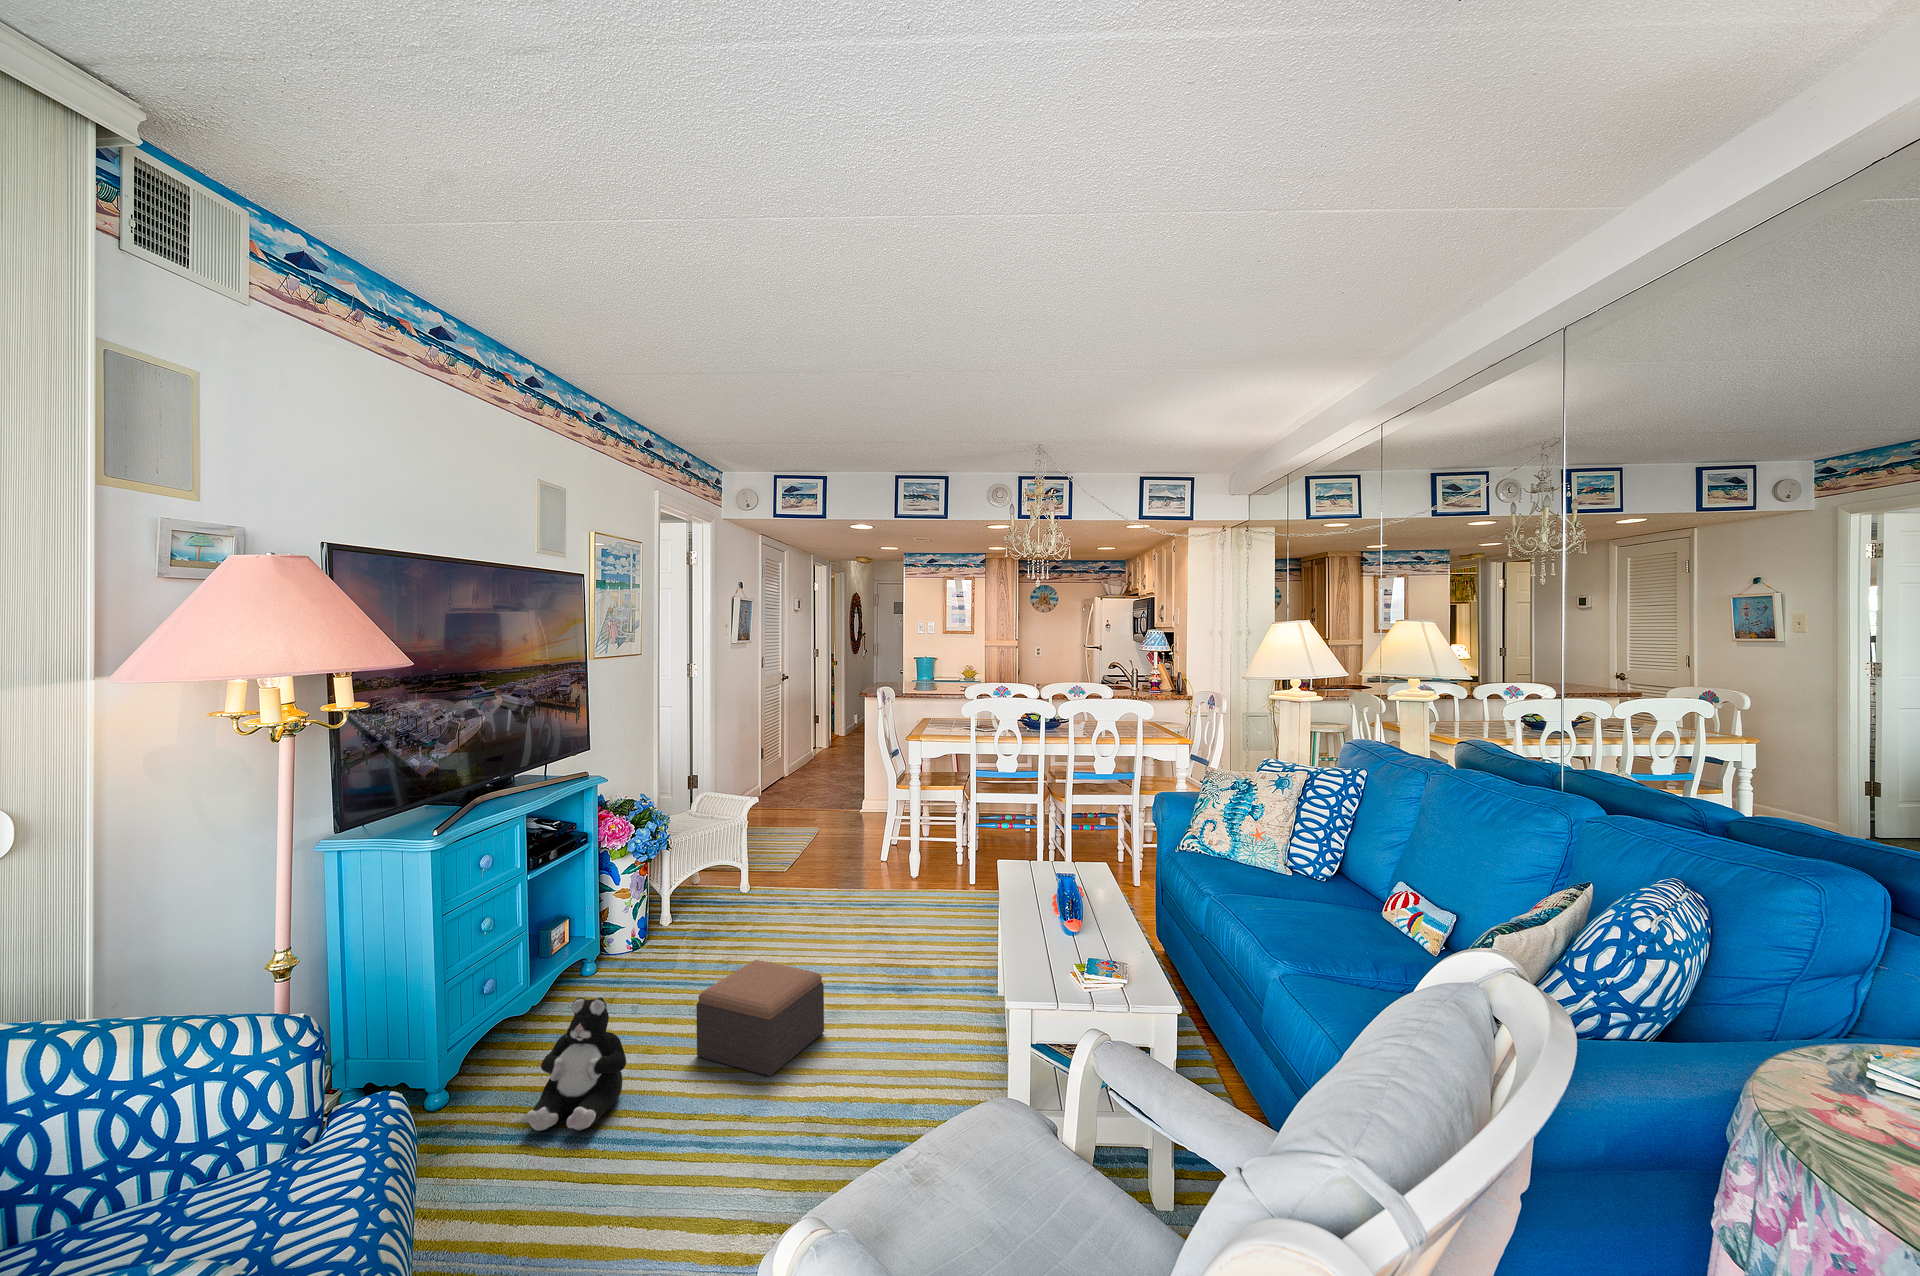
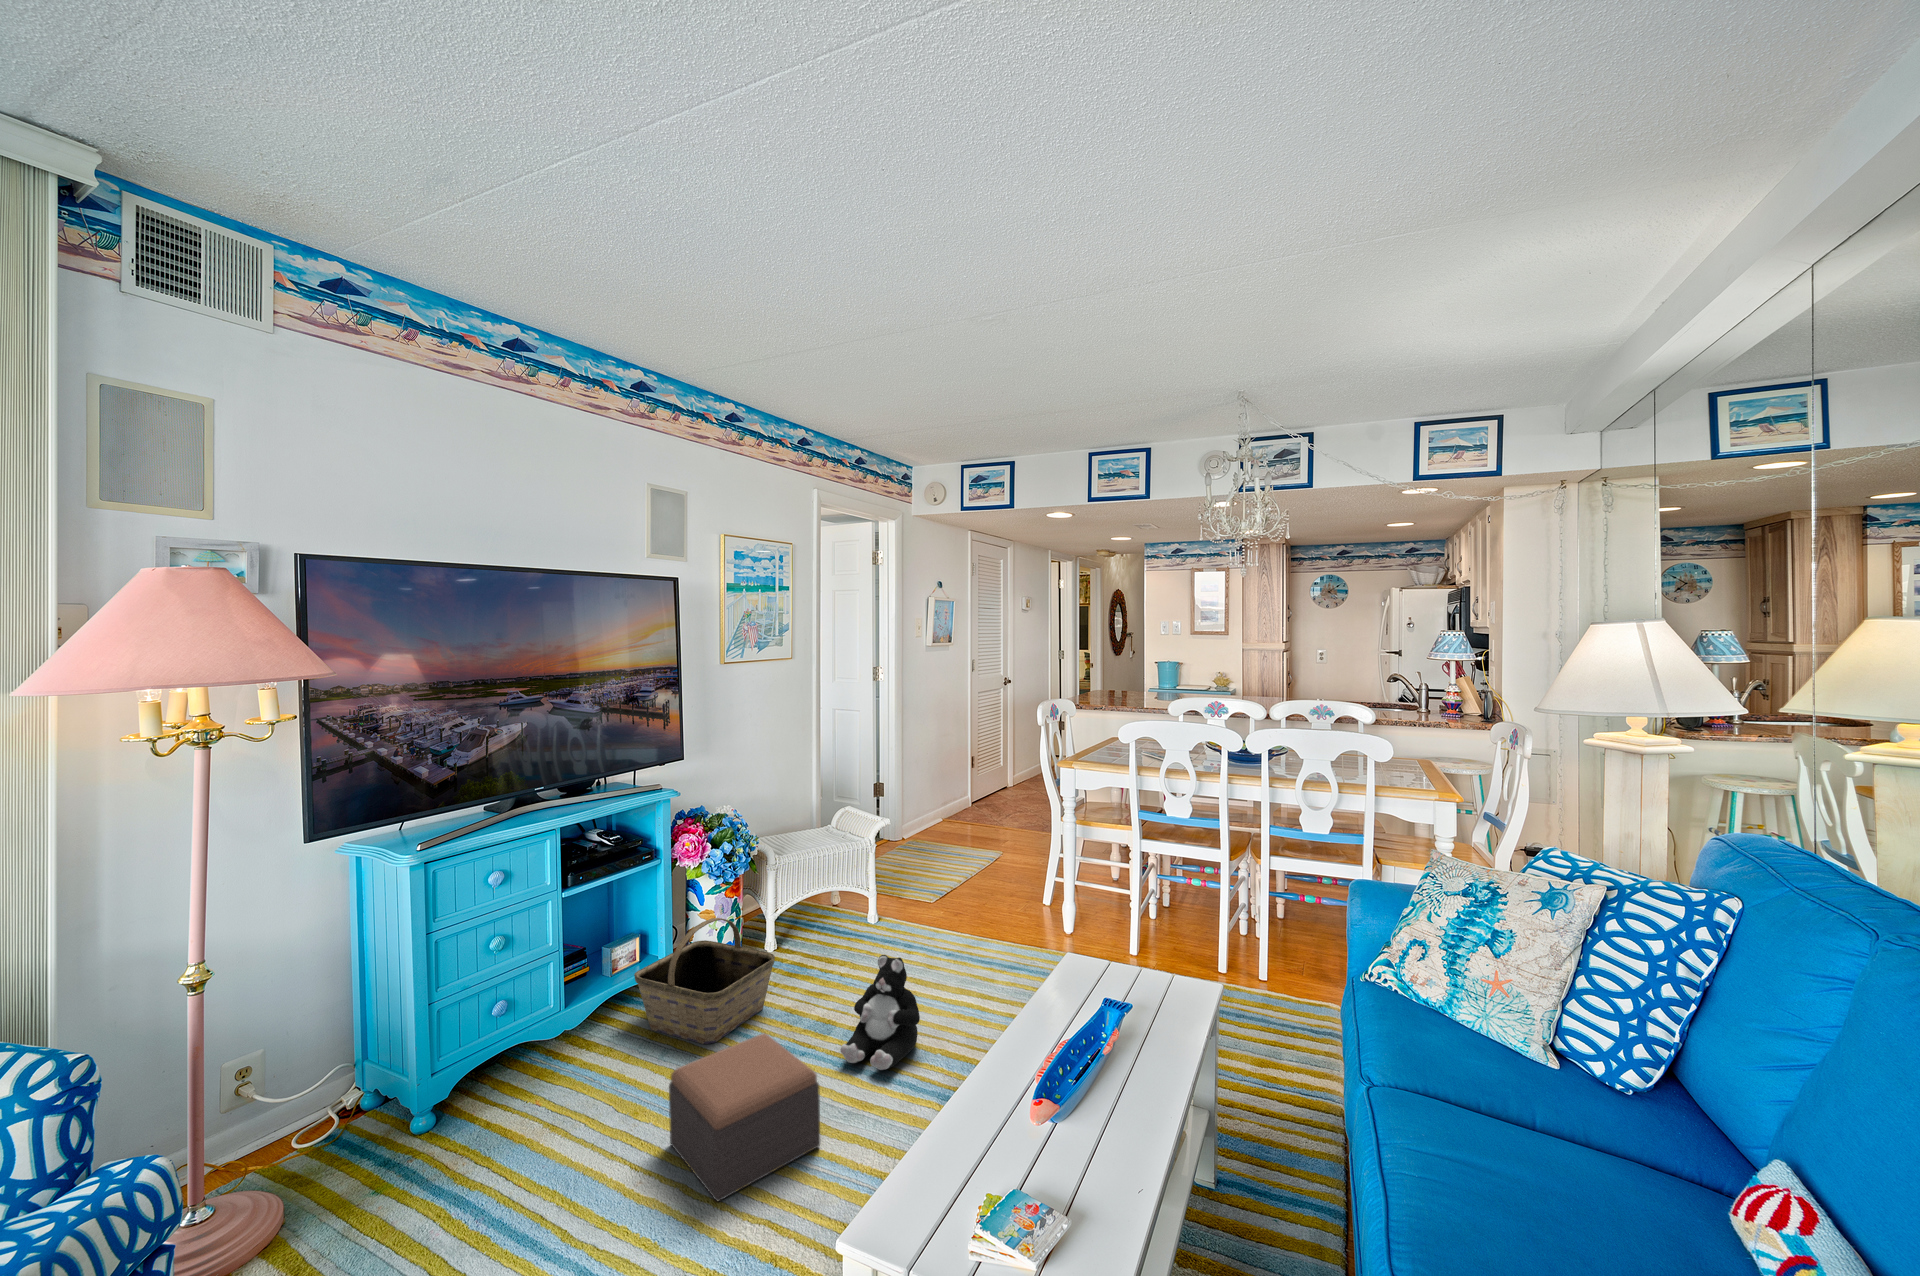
basket: none [579,888,706,995] -> present [634,918,775,1044]
plush toy: present [526,998,626,1131] -> present [841,955,920,1070]

